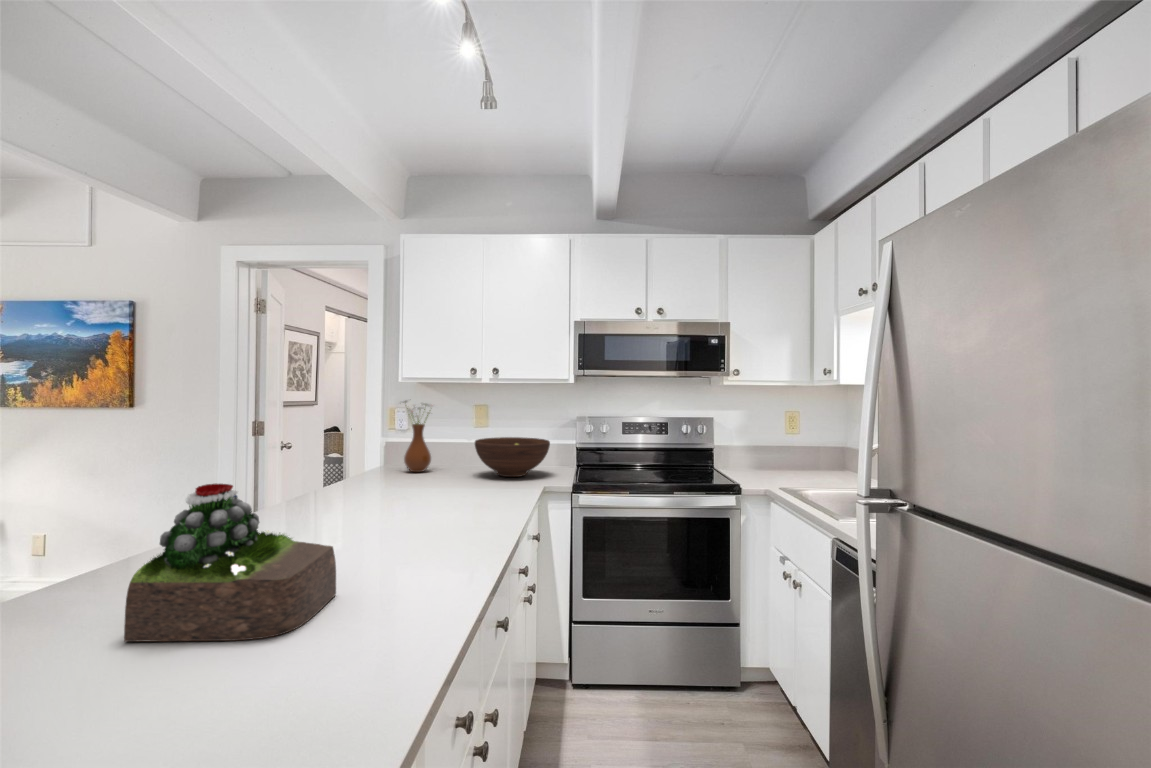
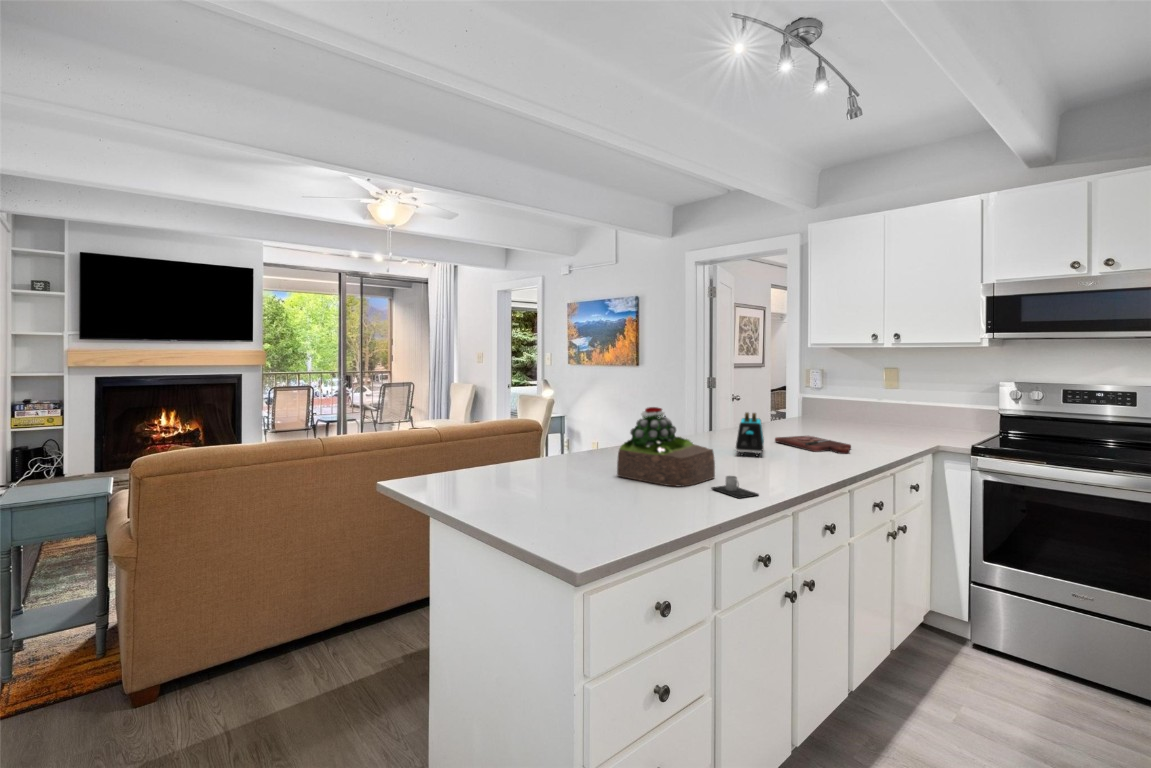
vase: present [403,400,433,472] -> none [810,363,845,425]
fruit bowl: present [475,437,550,477] -> none [875,399,959,436]
toaster: none [336,470,382,537] -> present [736,413,764,456]
cutting board: none [378,490,477,513] -> present [775,436,851,454]
mug: none [345,592,432,636] -> present [711,476,759,498]

